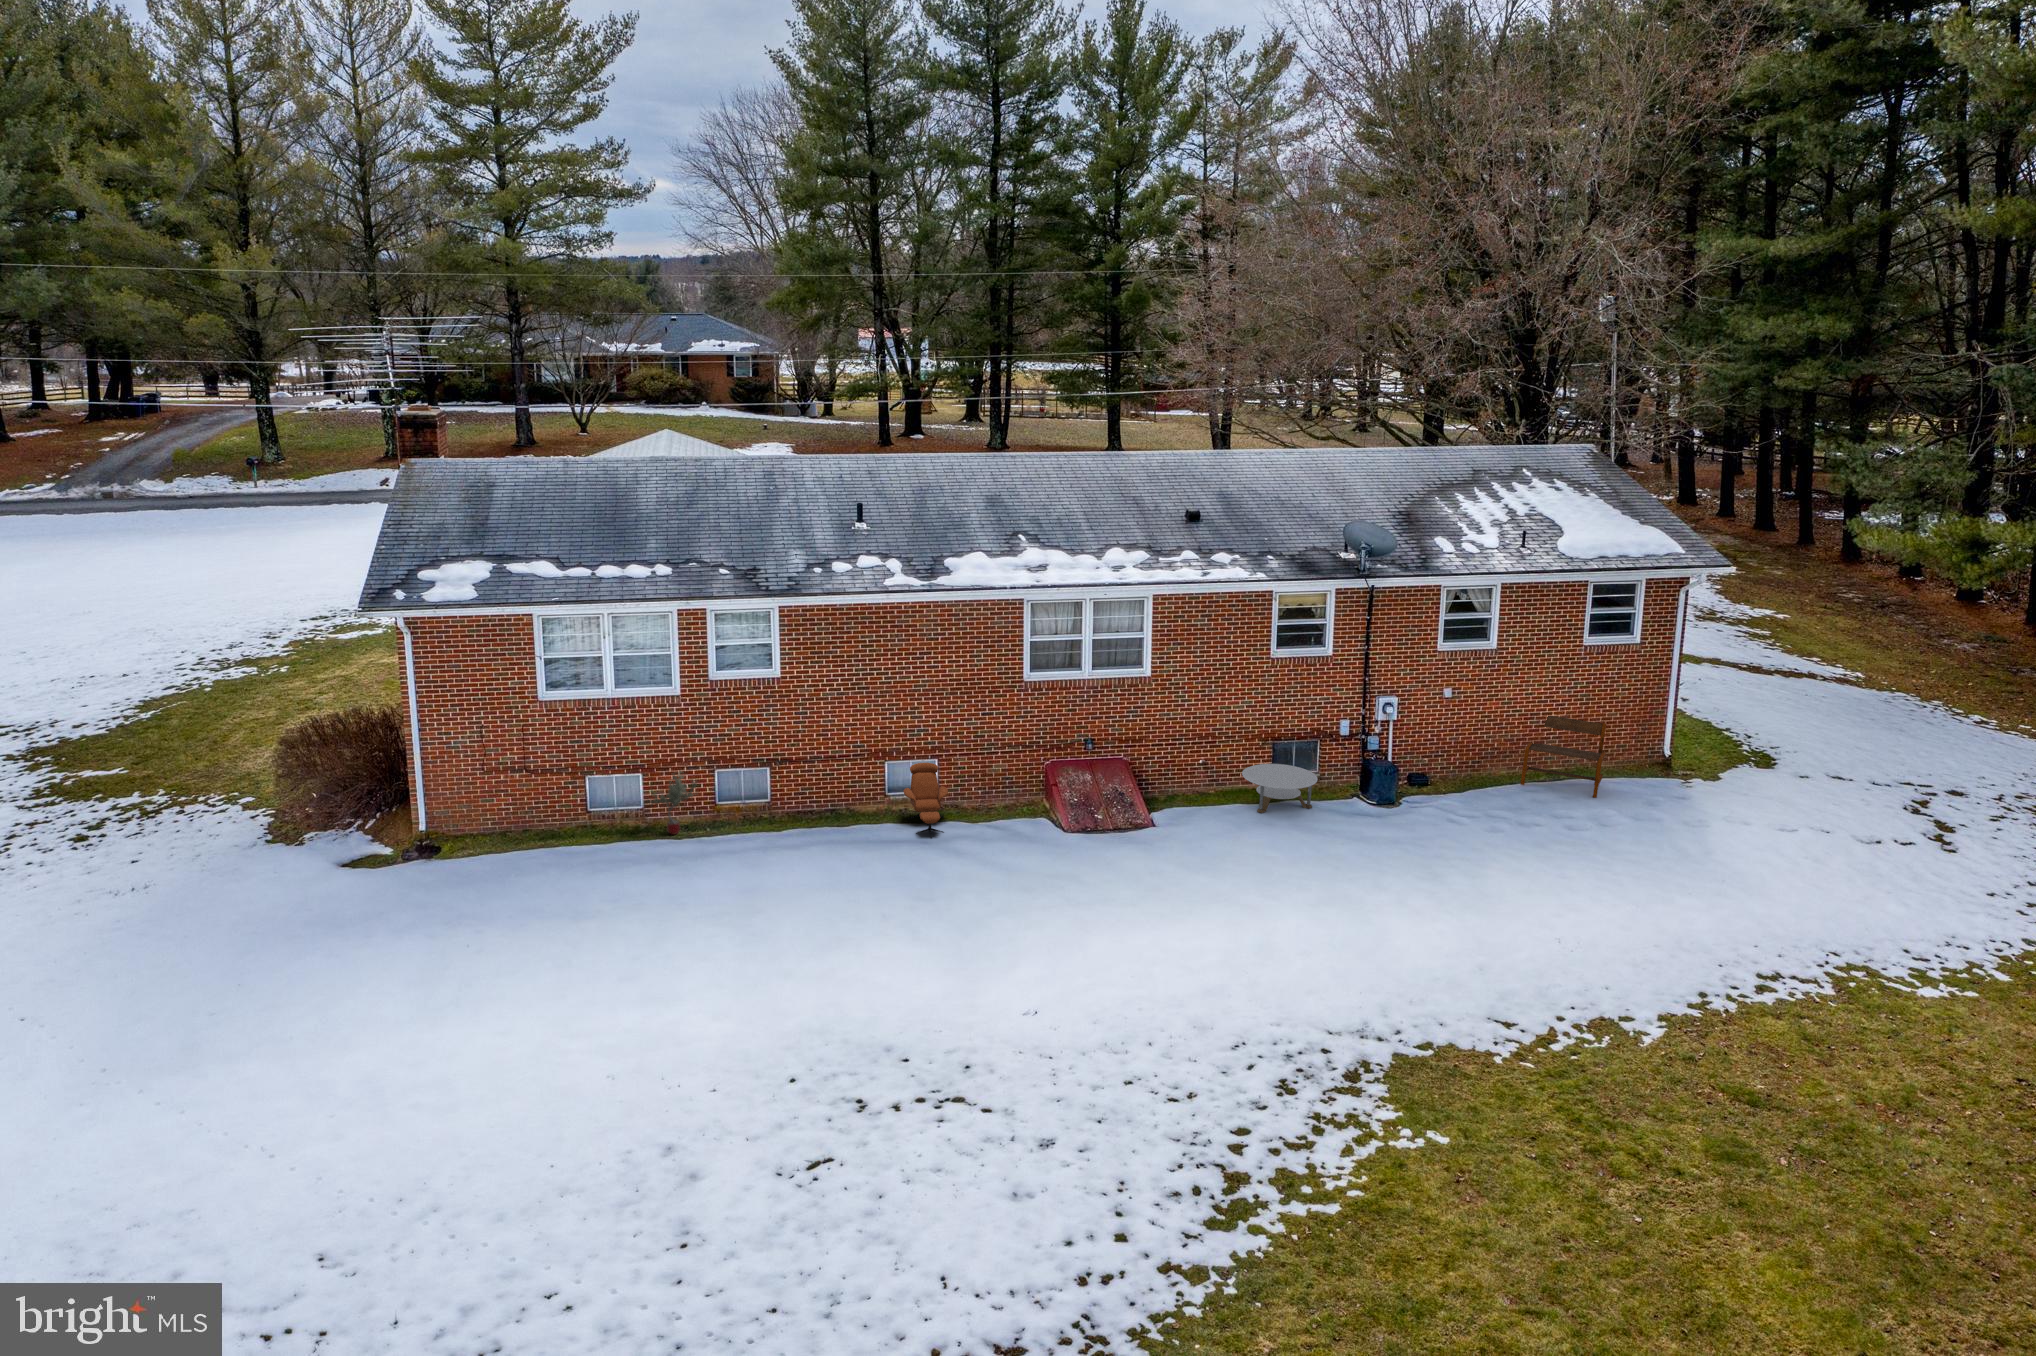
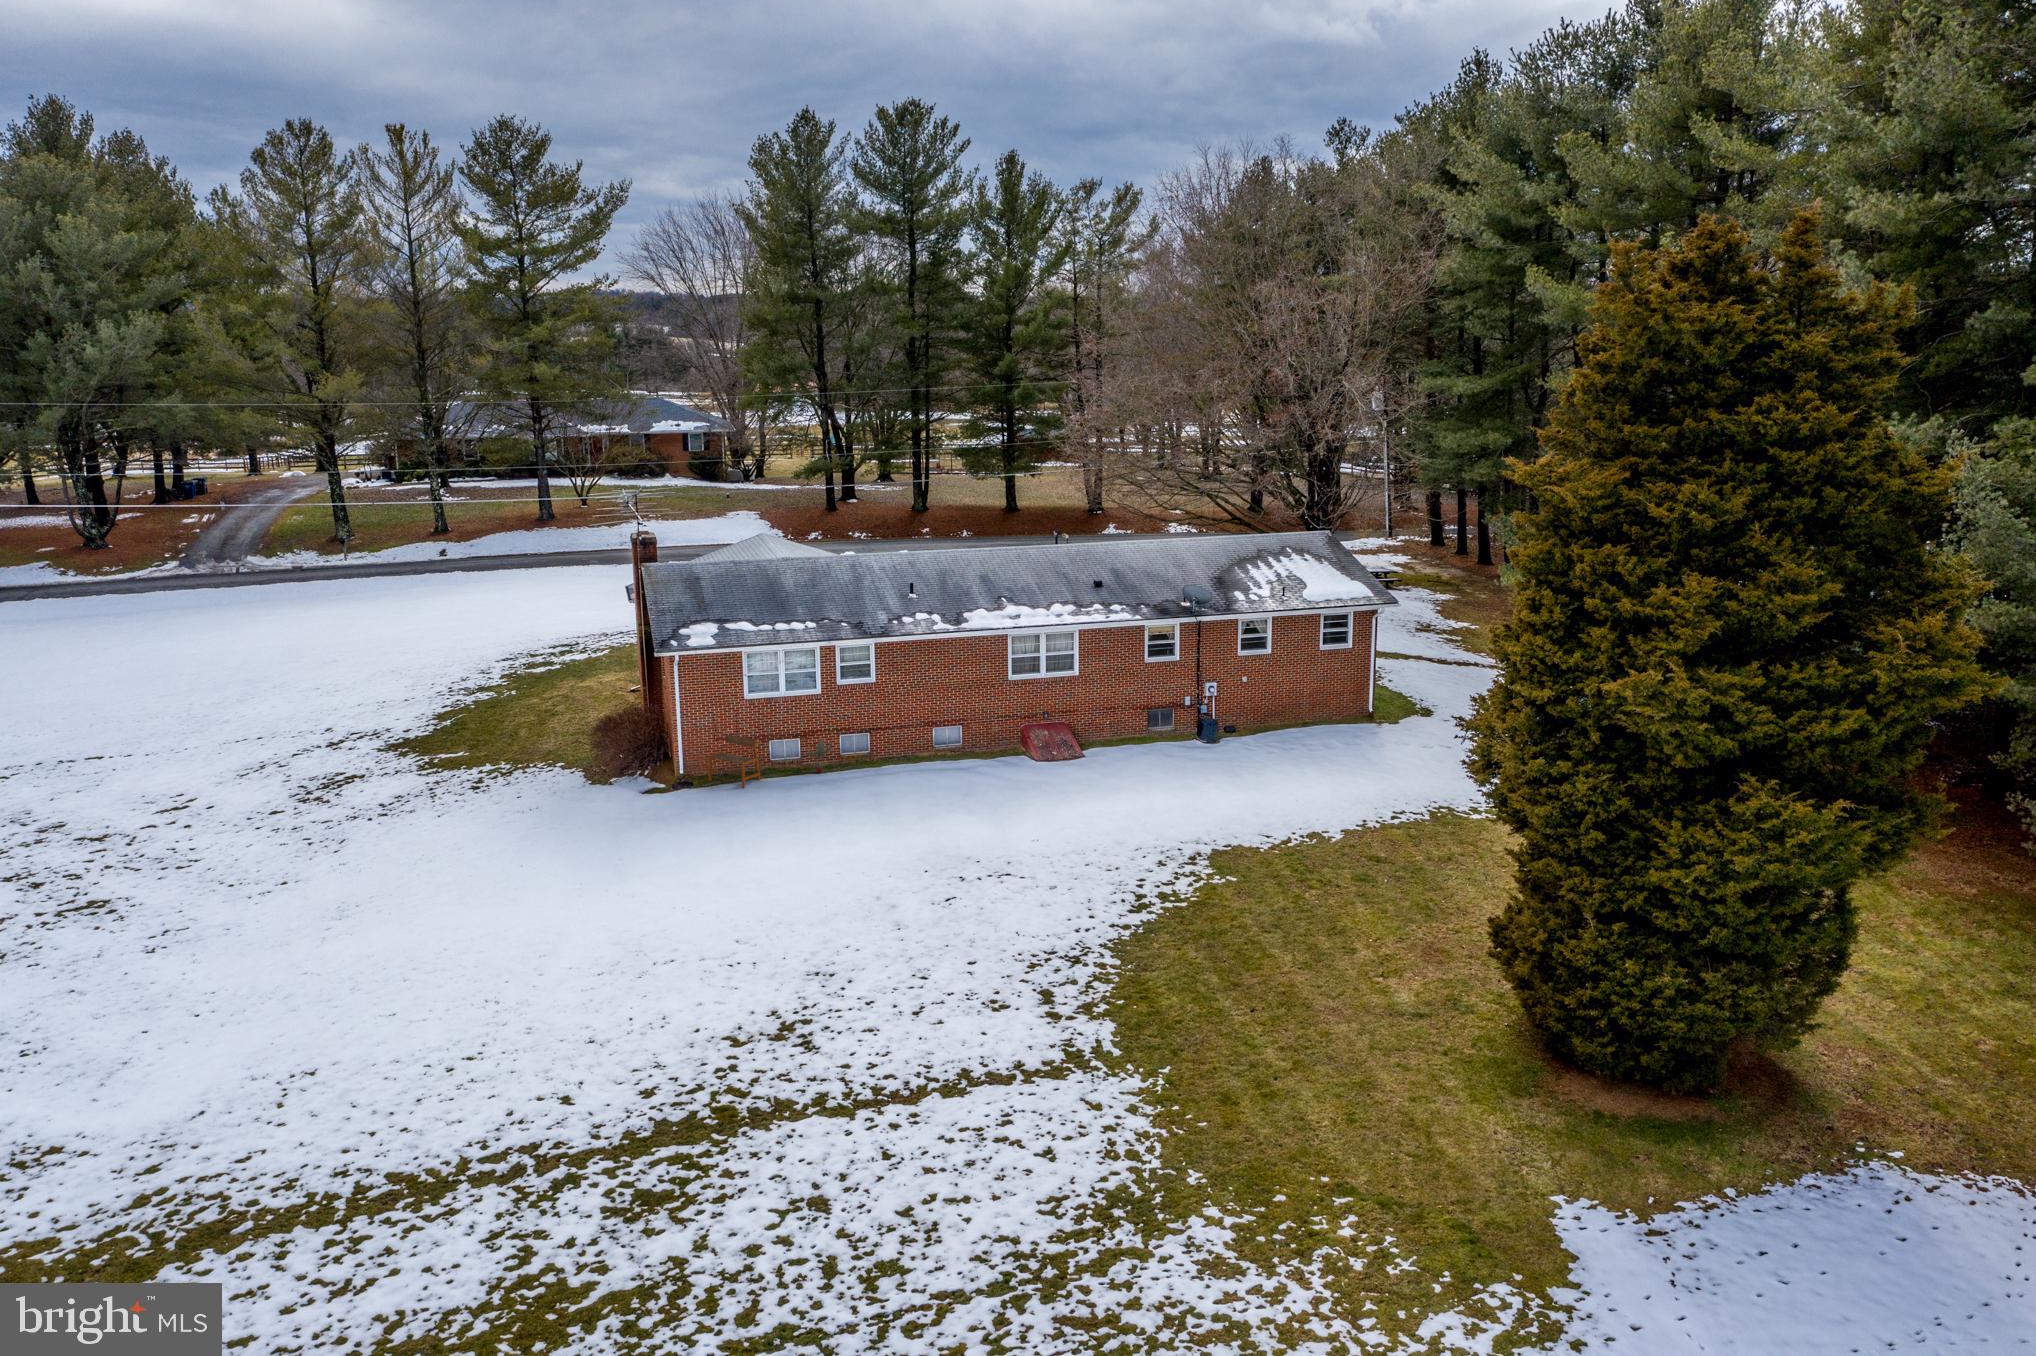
bench: present [1521,716,1606,798] -> present [708,735,761,788]
lounge chair: present [904,763,948,838] -> none [946,729,970,769]
round table: present [1242,764,1318,813] -> none [1133,723,1175,750]

